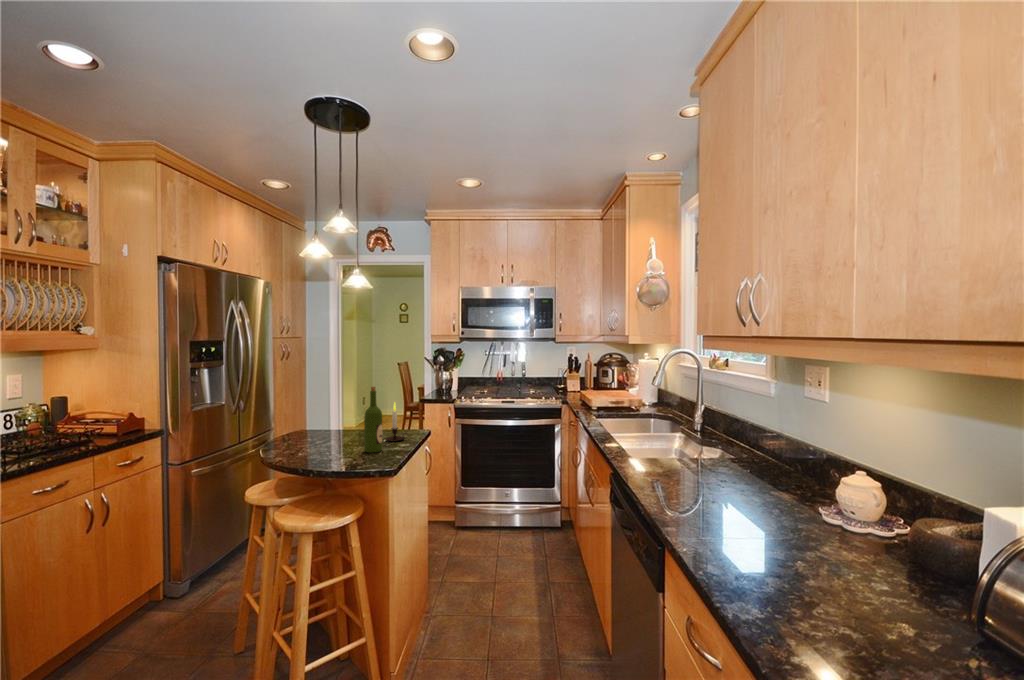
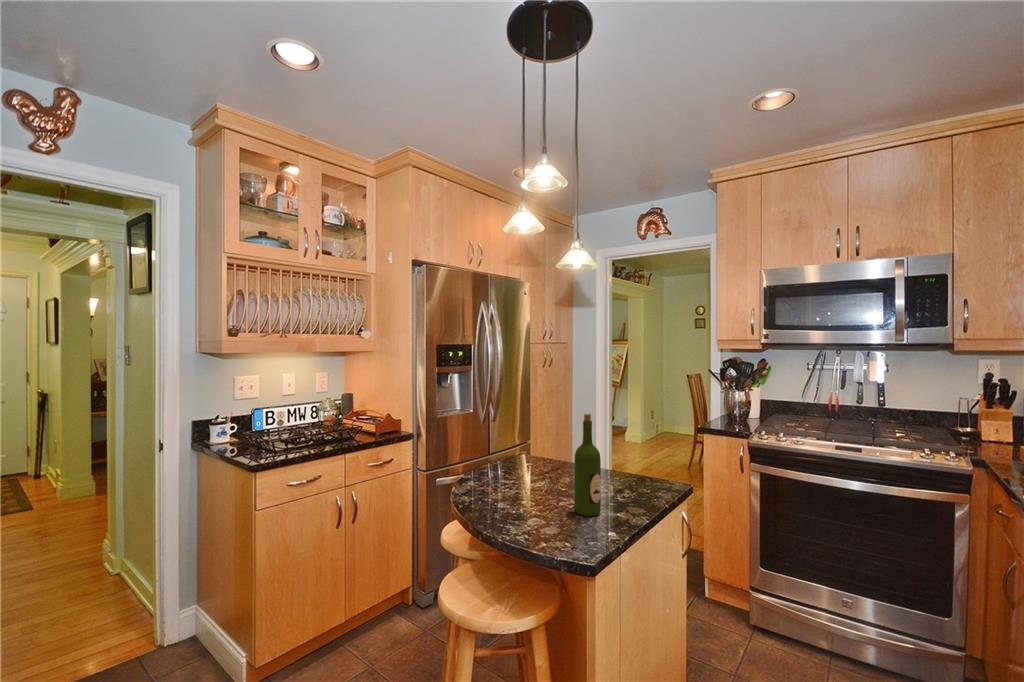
candle: present [386,403,407,441] -> none [616,437,650,499]

